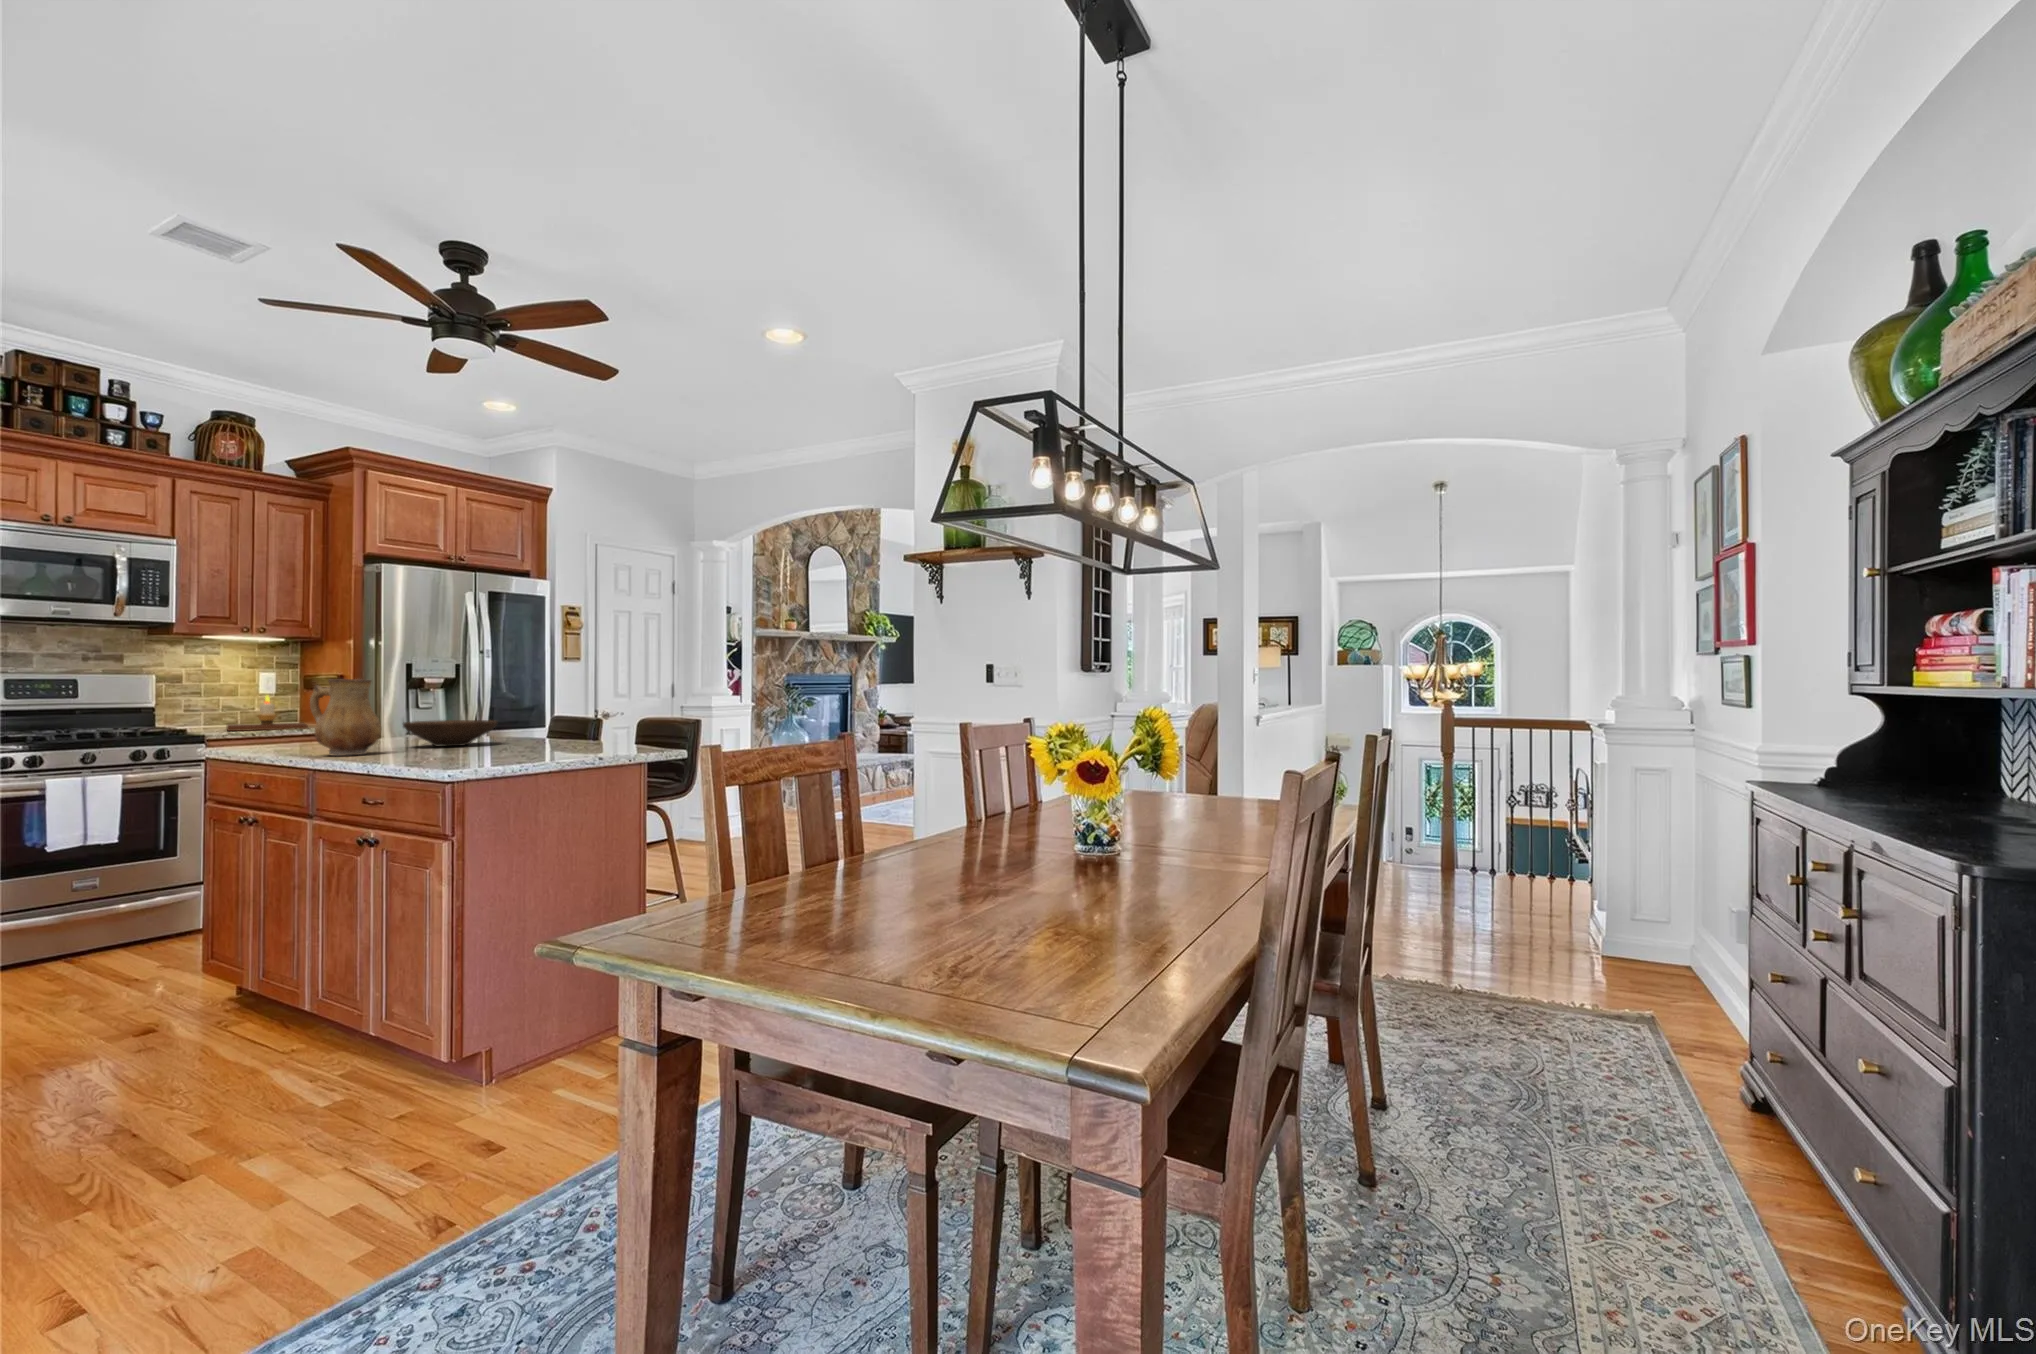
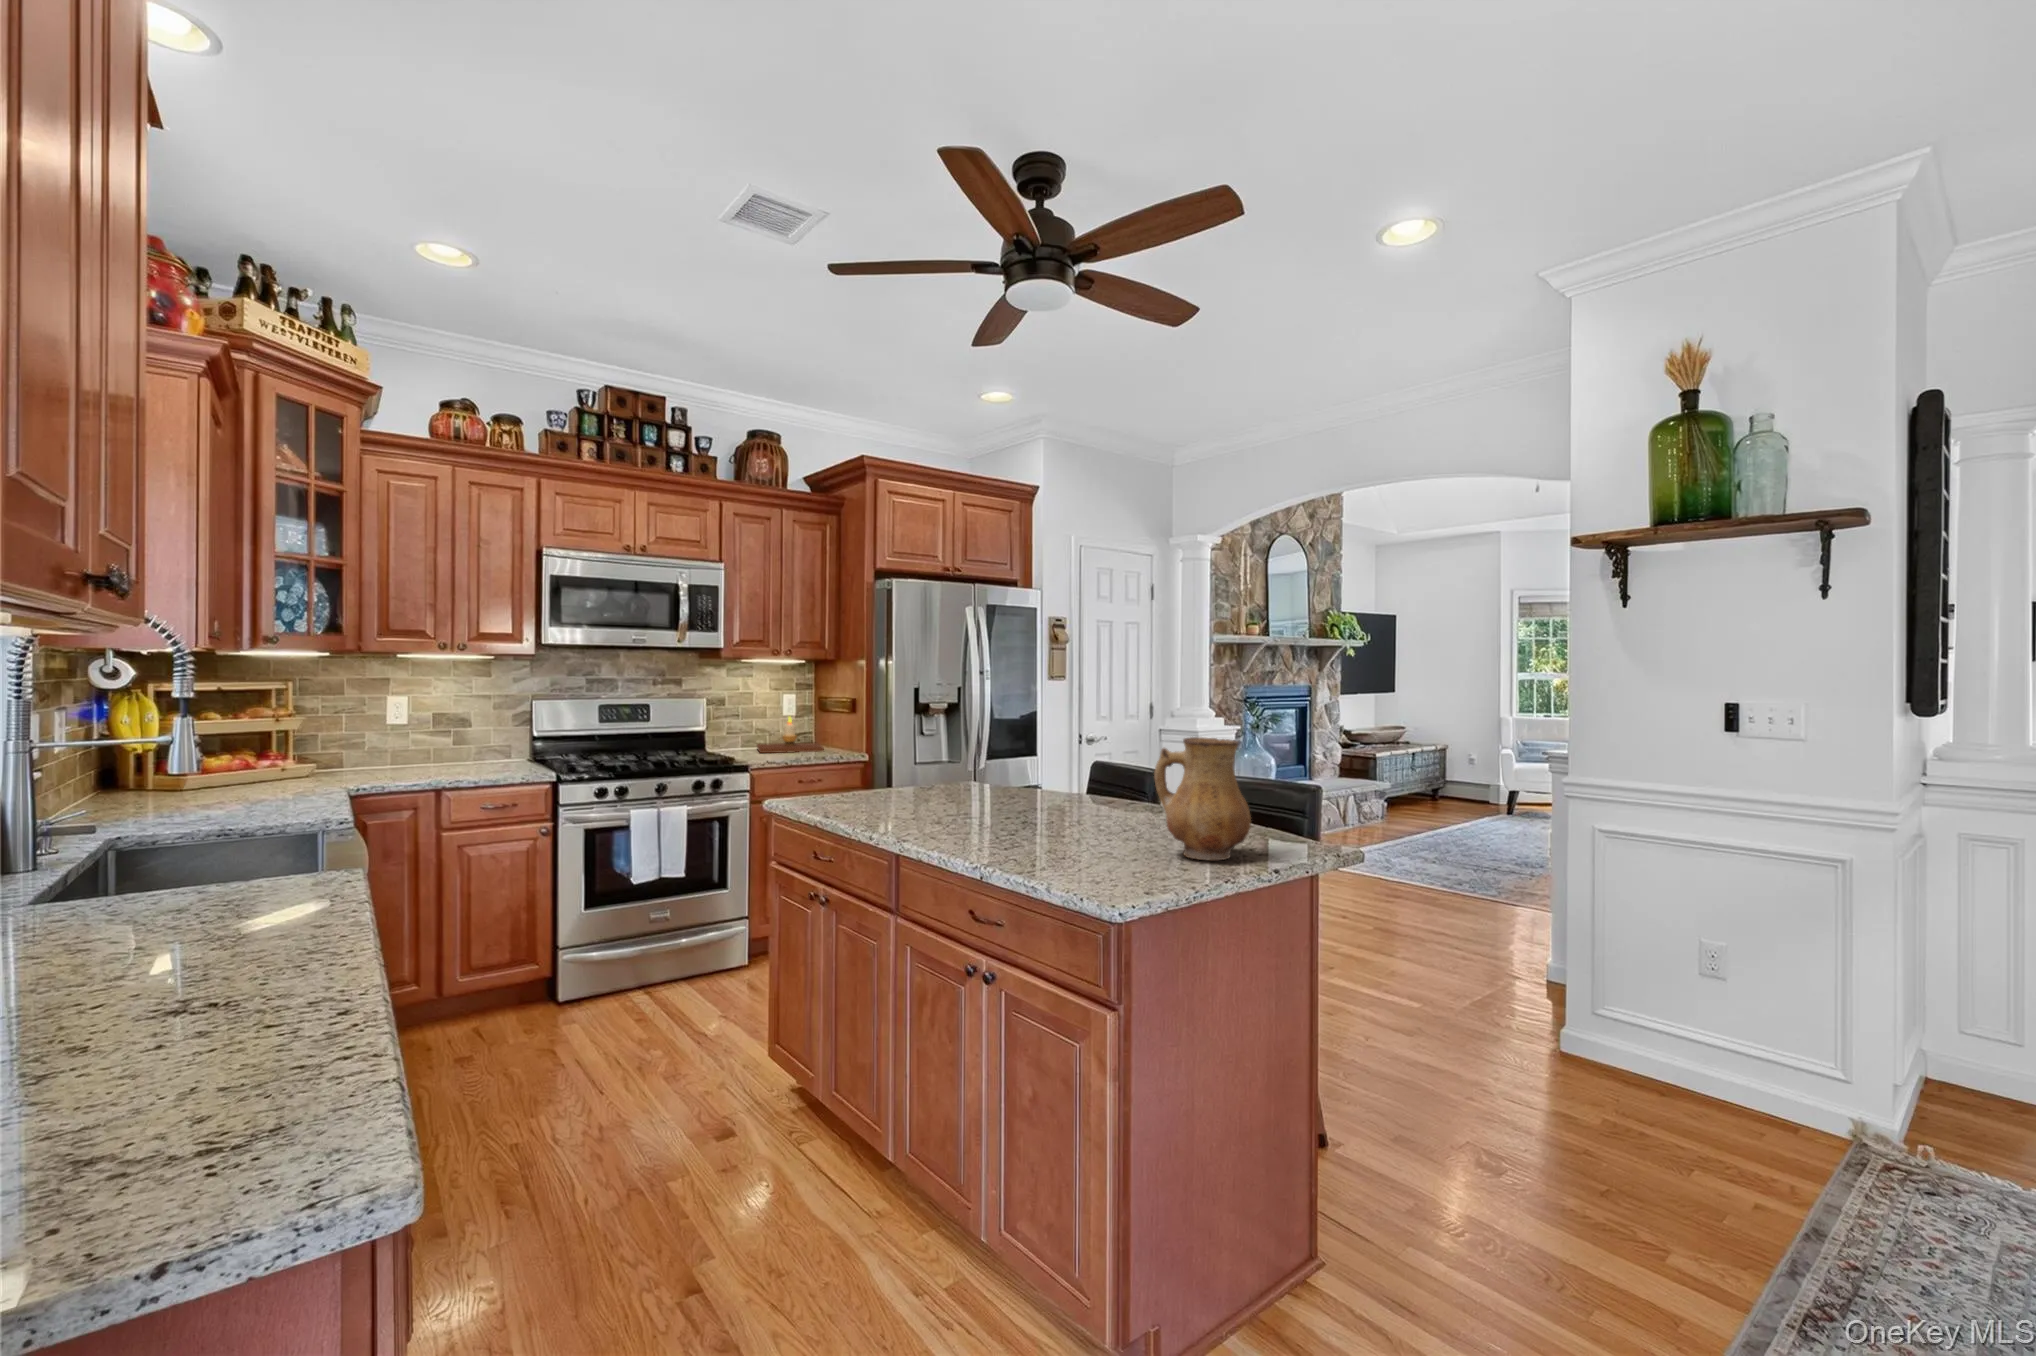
ceramic pitcher: present [310,679,381,756] -> present [1154,737,1251,860]
wooden bowl: present [403,720,497,746] -> none [955,770,1053,807]

